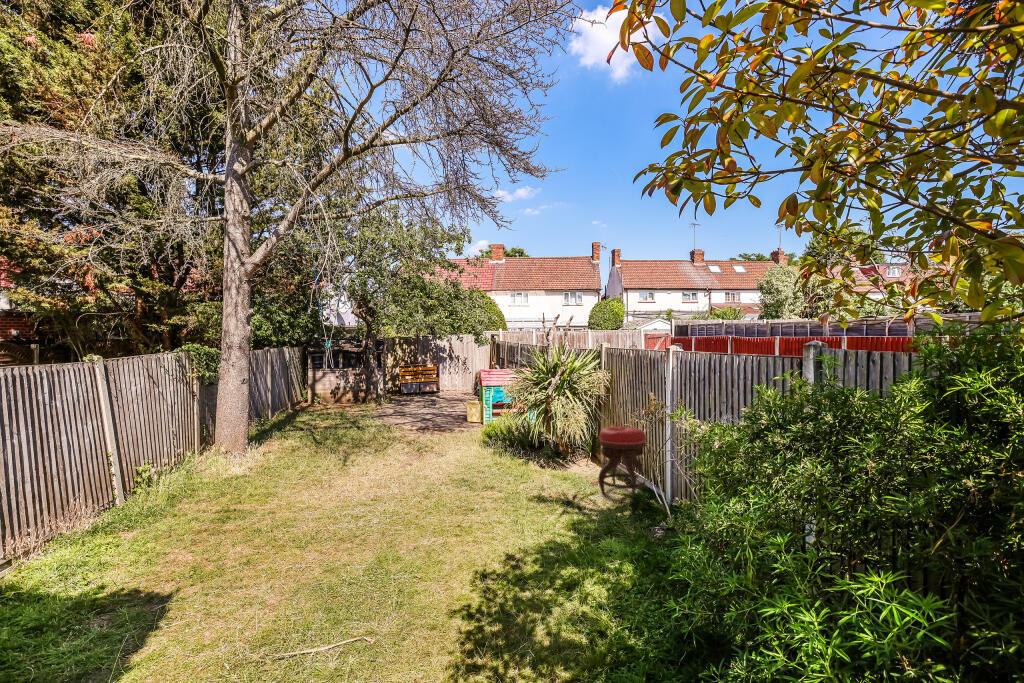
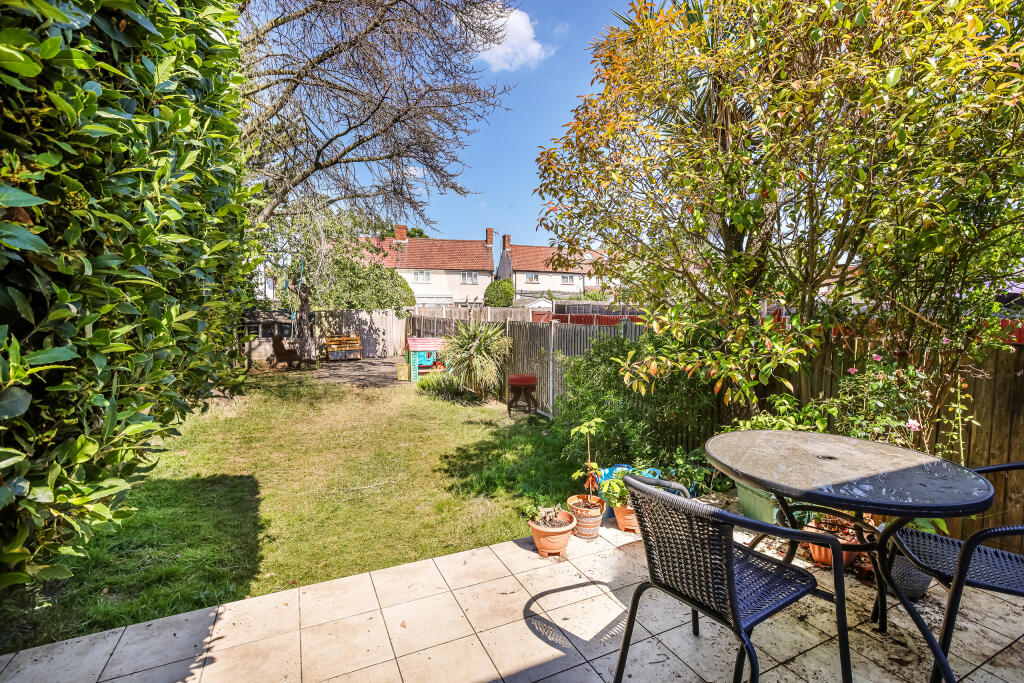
lounge chair: none [335,364,384,407] -> present [272,335,317,370]

